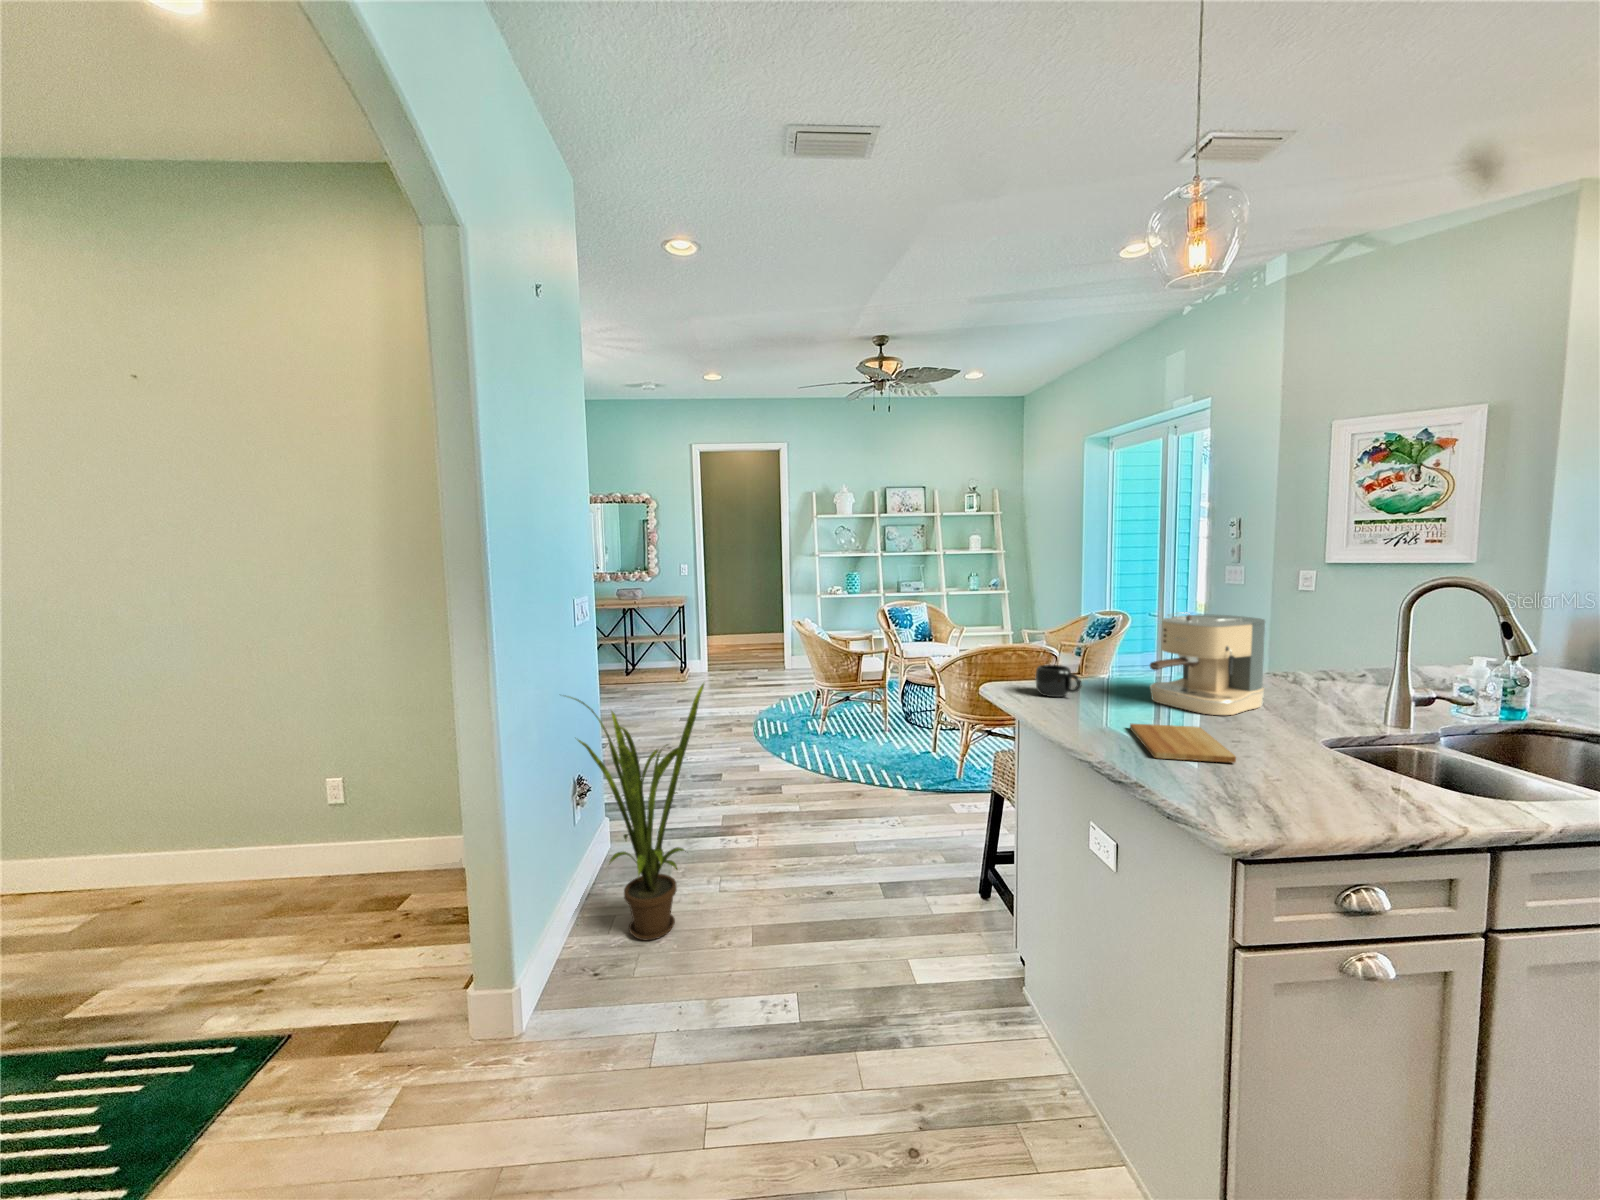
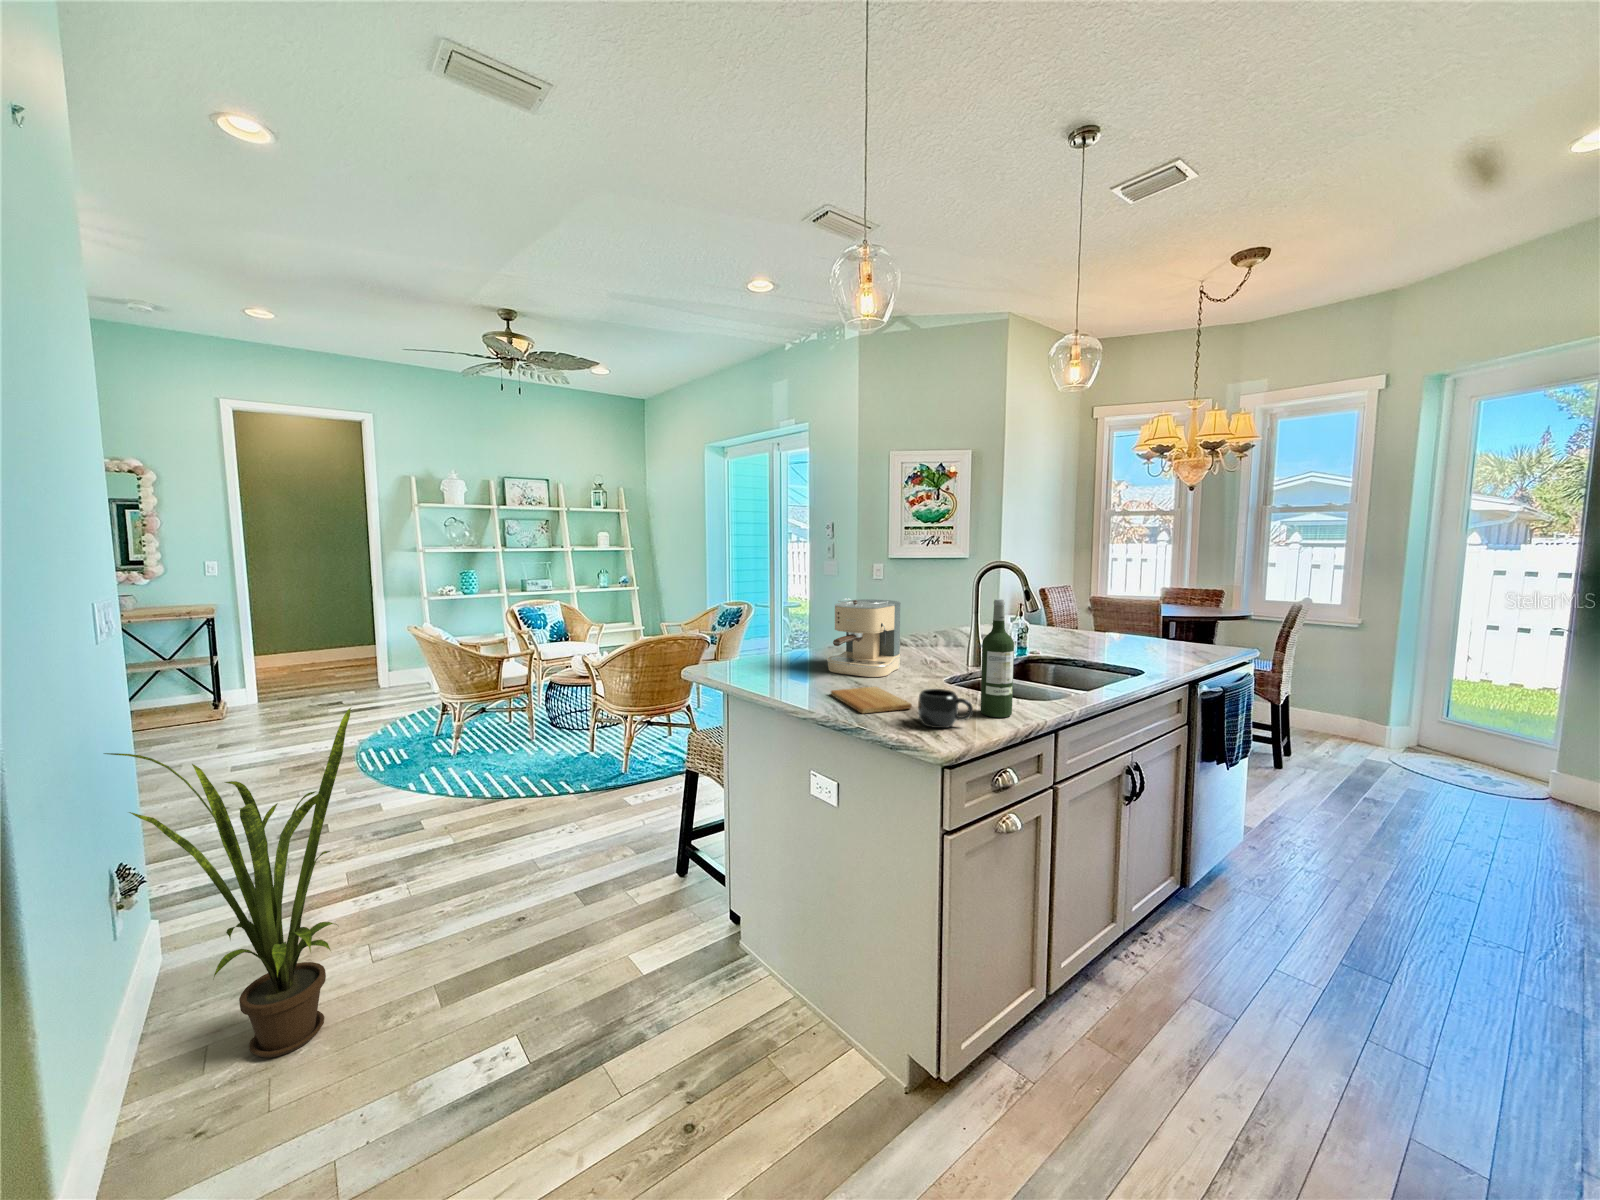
wine bottle: none [1354,623,1421,801] -> present [981,599,1014,717]
mug: present [1036,665,1082,697] -> present [918,689,973,728]

